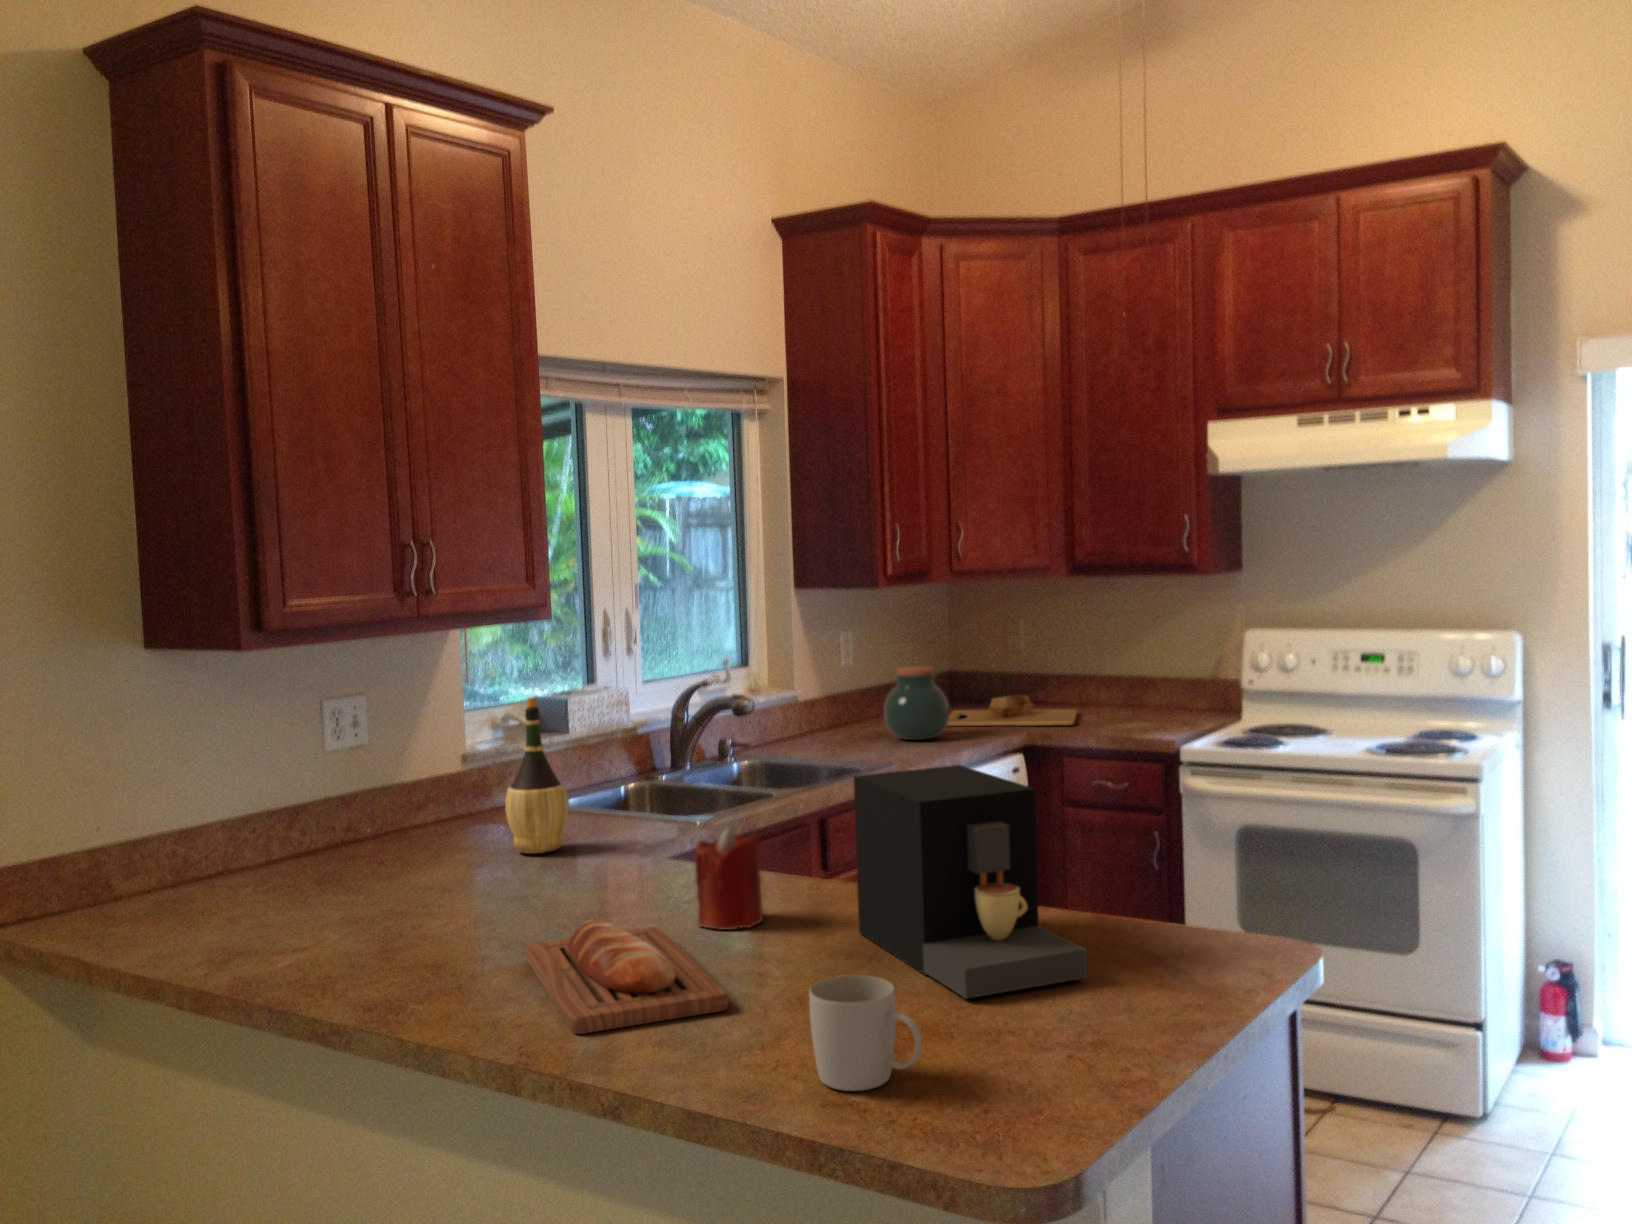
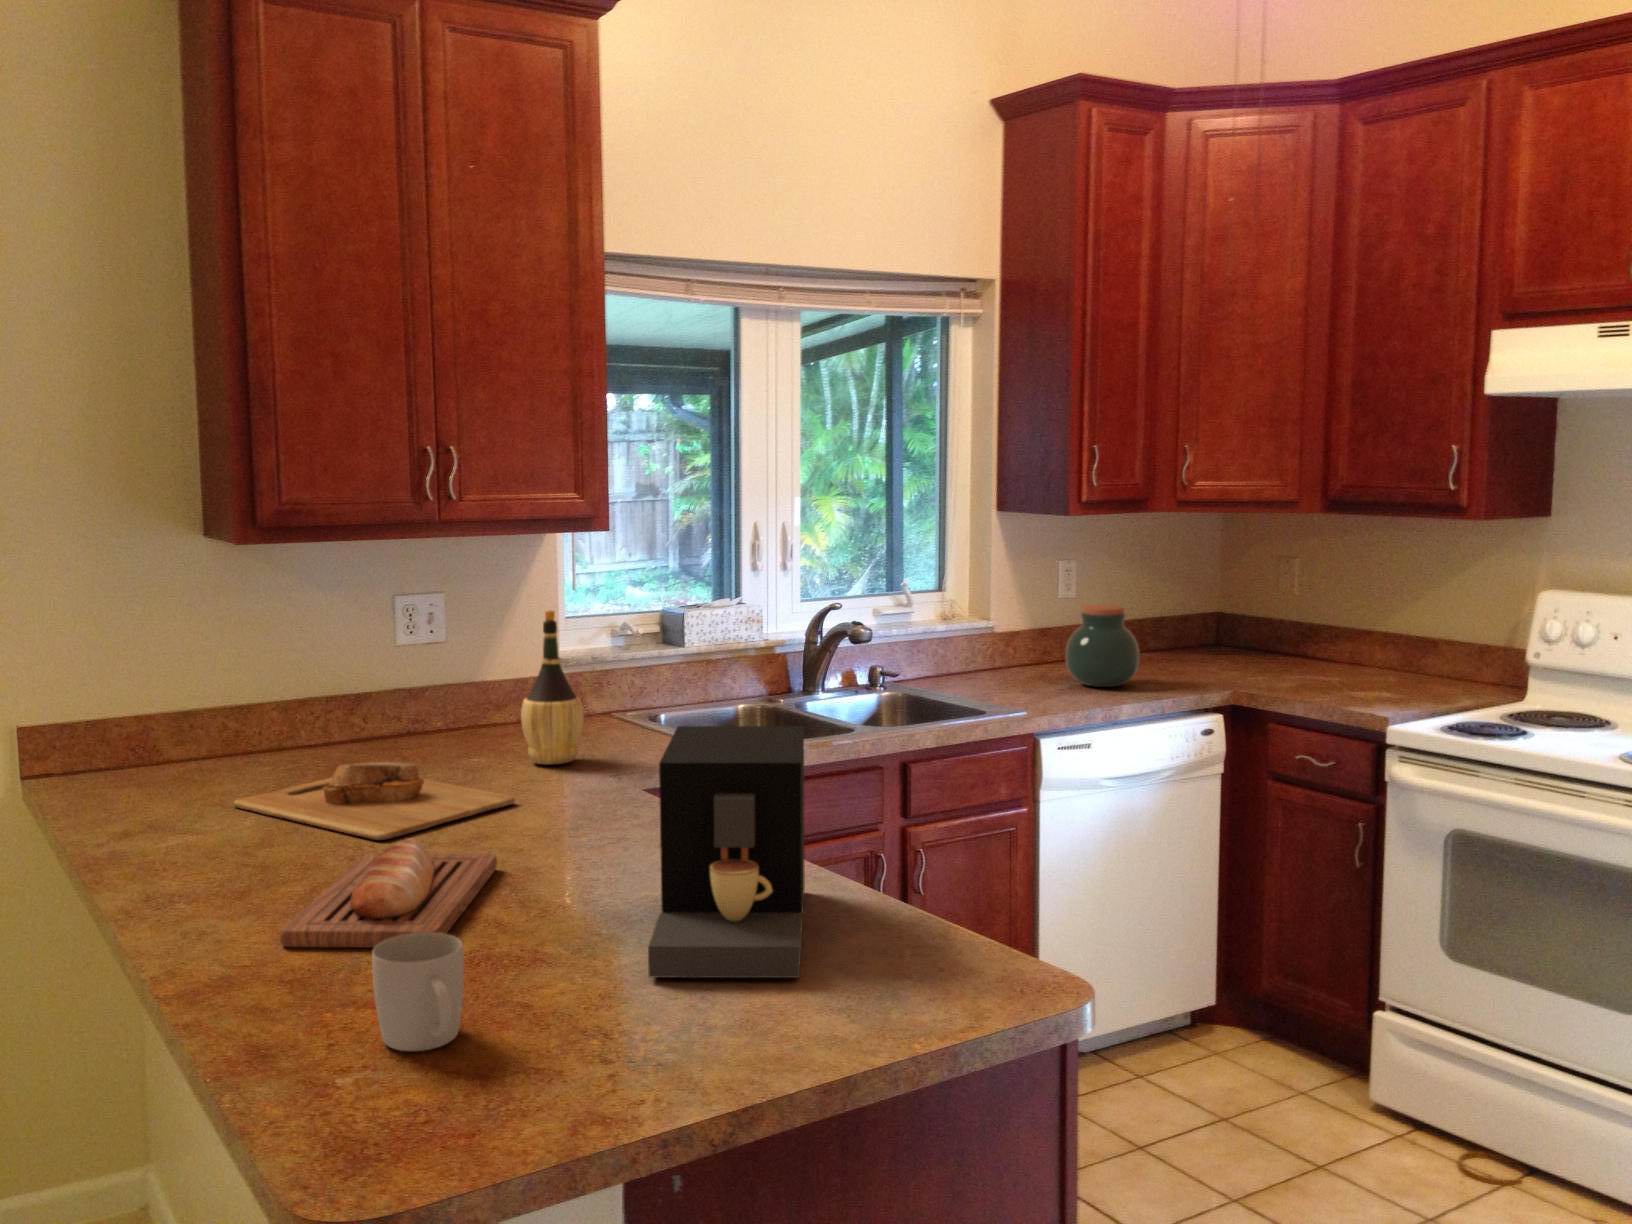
cutting board: present [947,695,1077,726] -> present [234,762,515,840]
candle: present [695,828,763,930] -> none [552,763,625,869]

